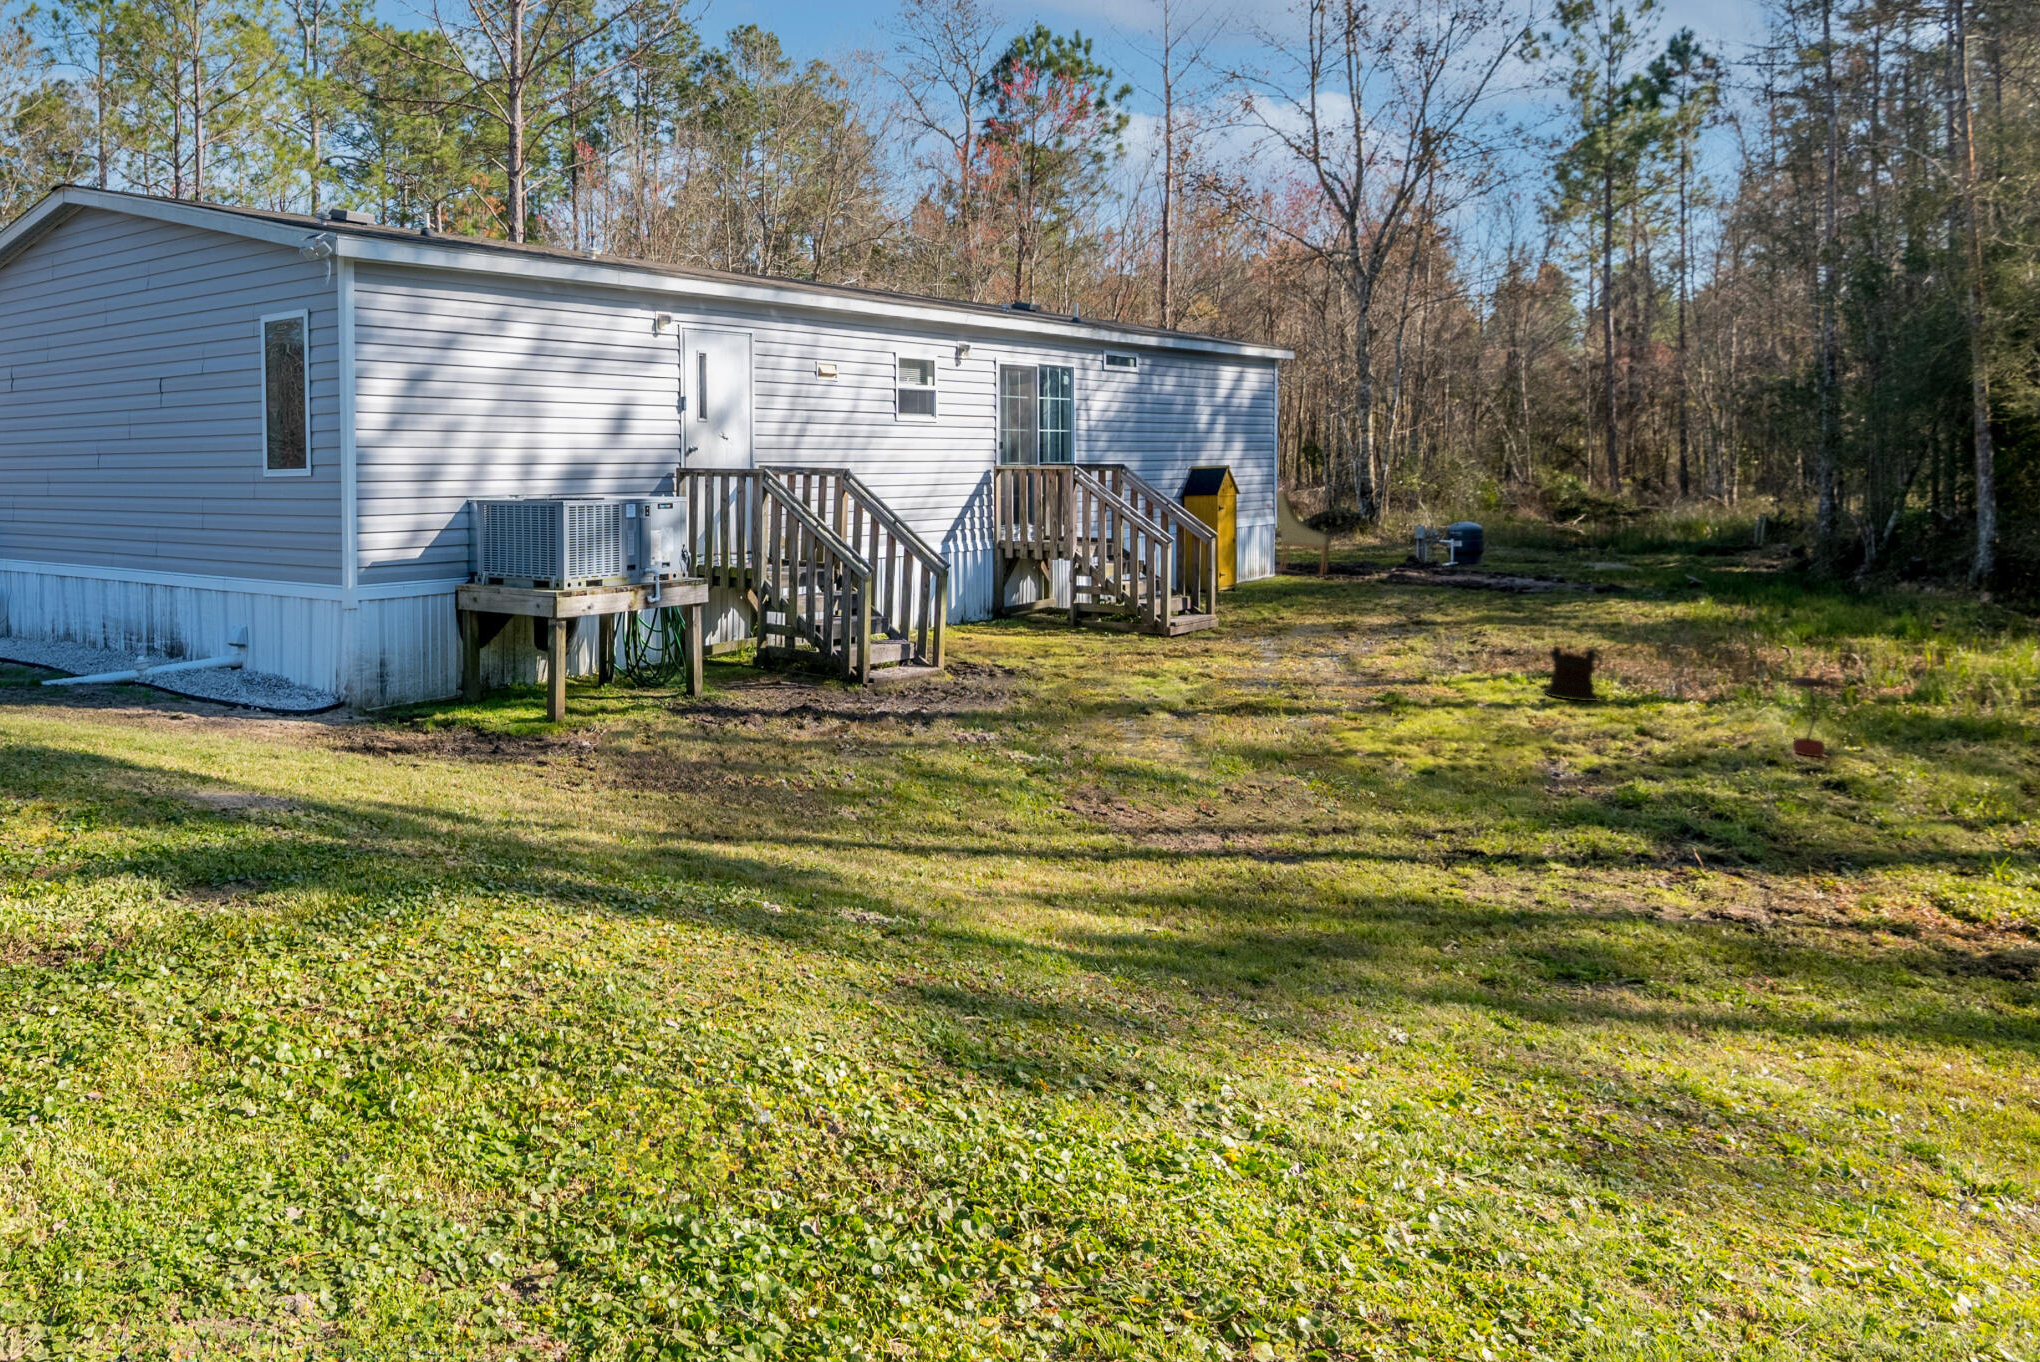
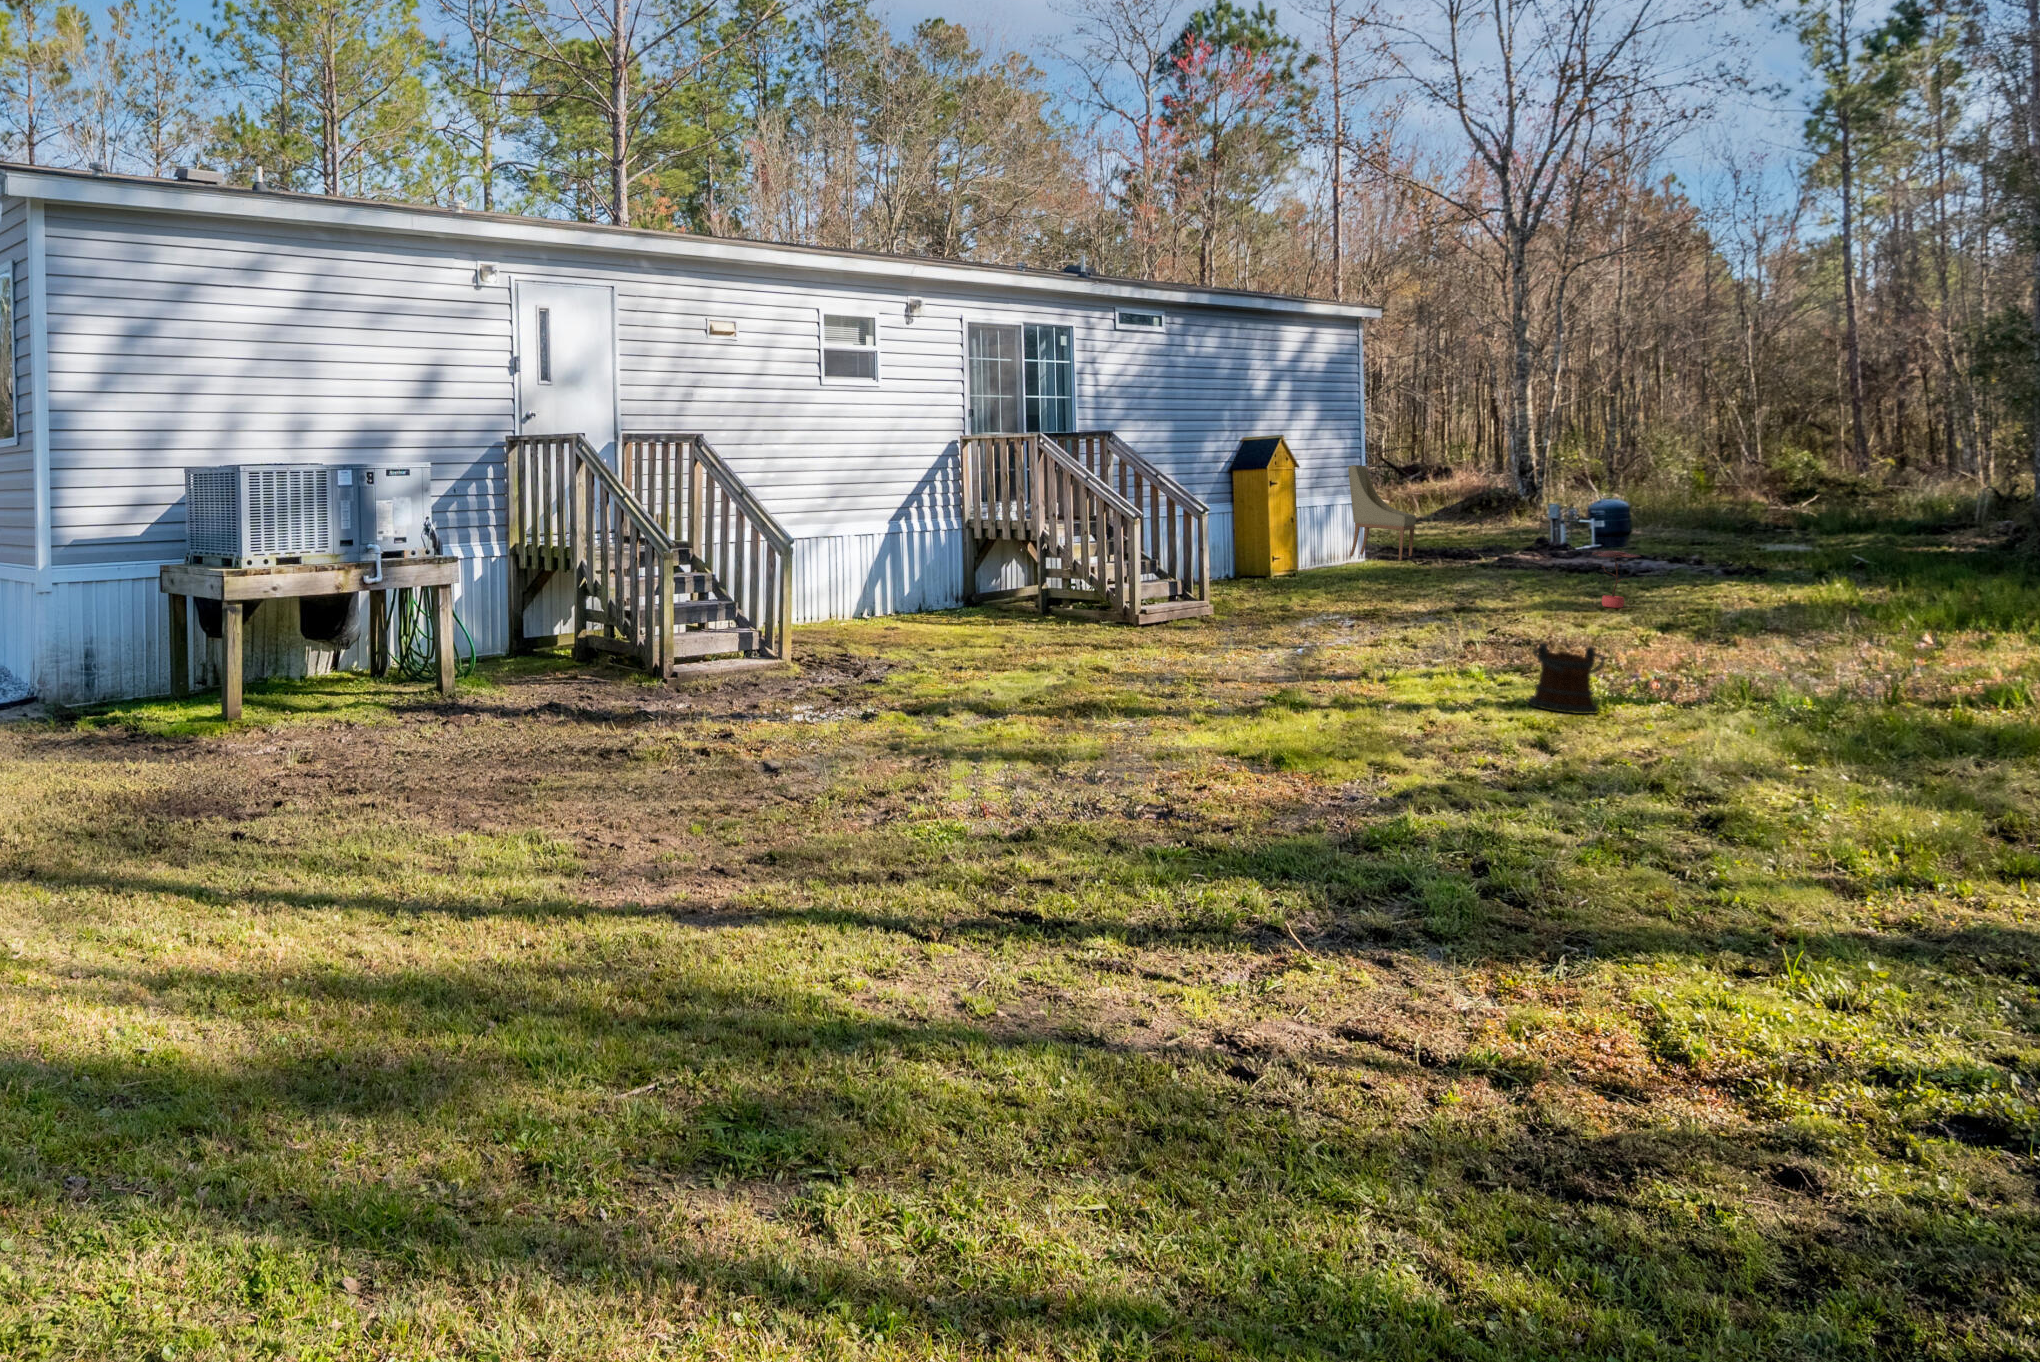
potted plant: present [1776,677,1847,756] -> present [1592,551,1641,608]

